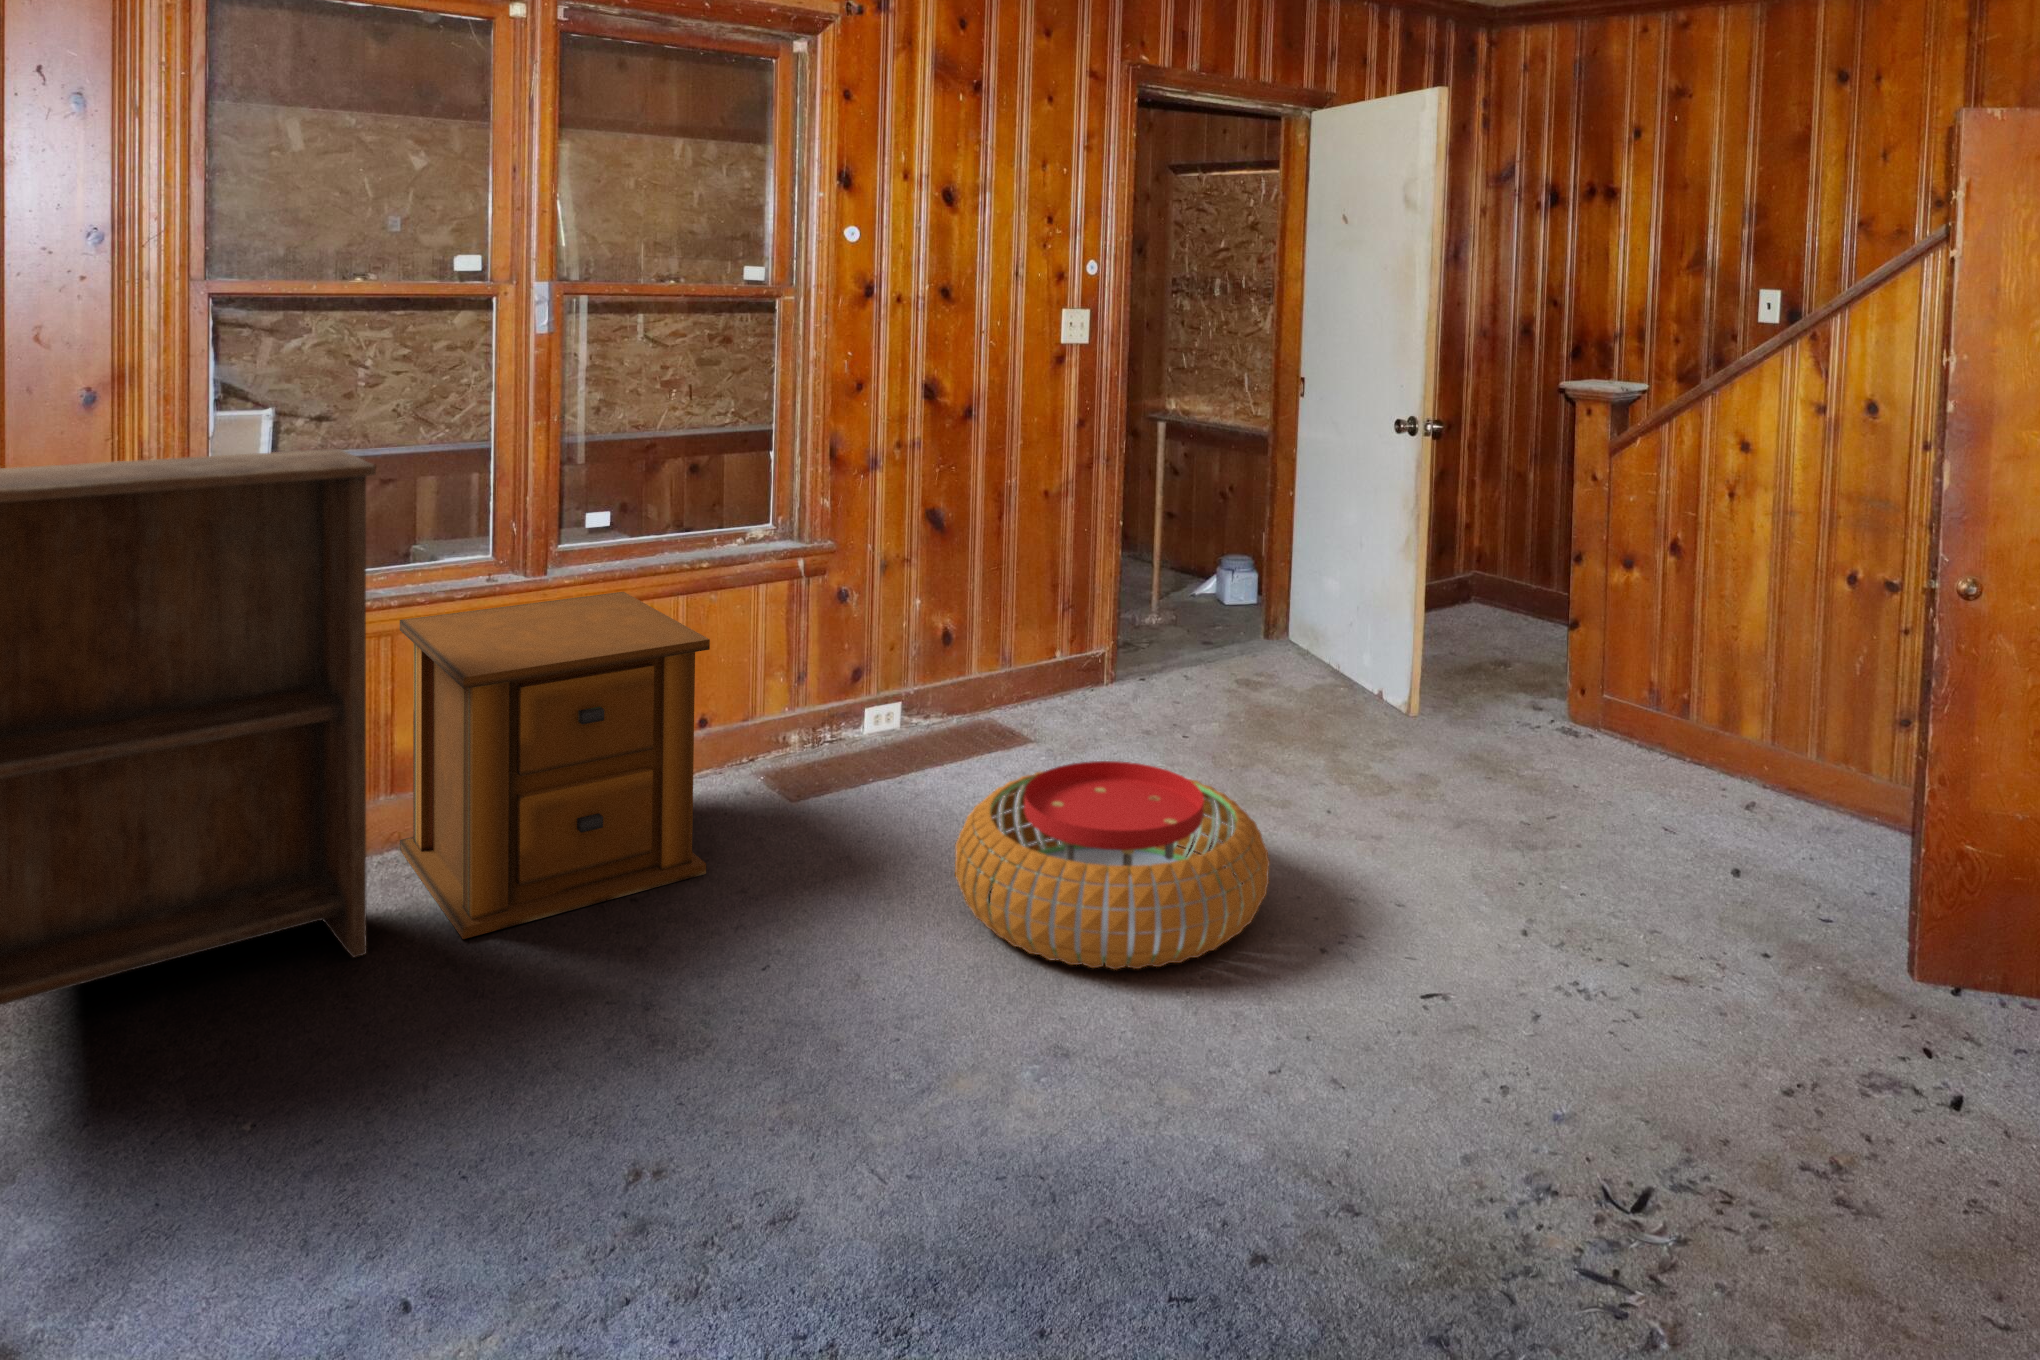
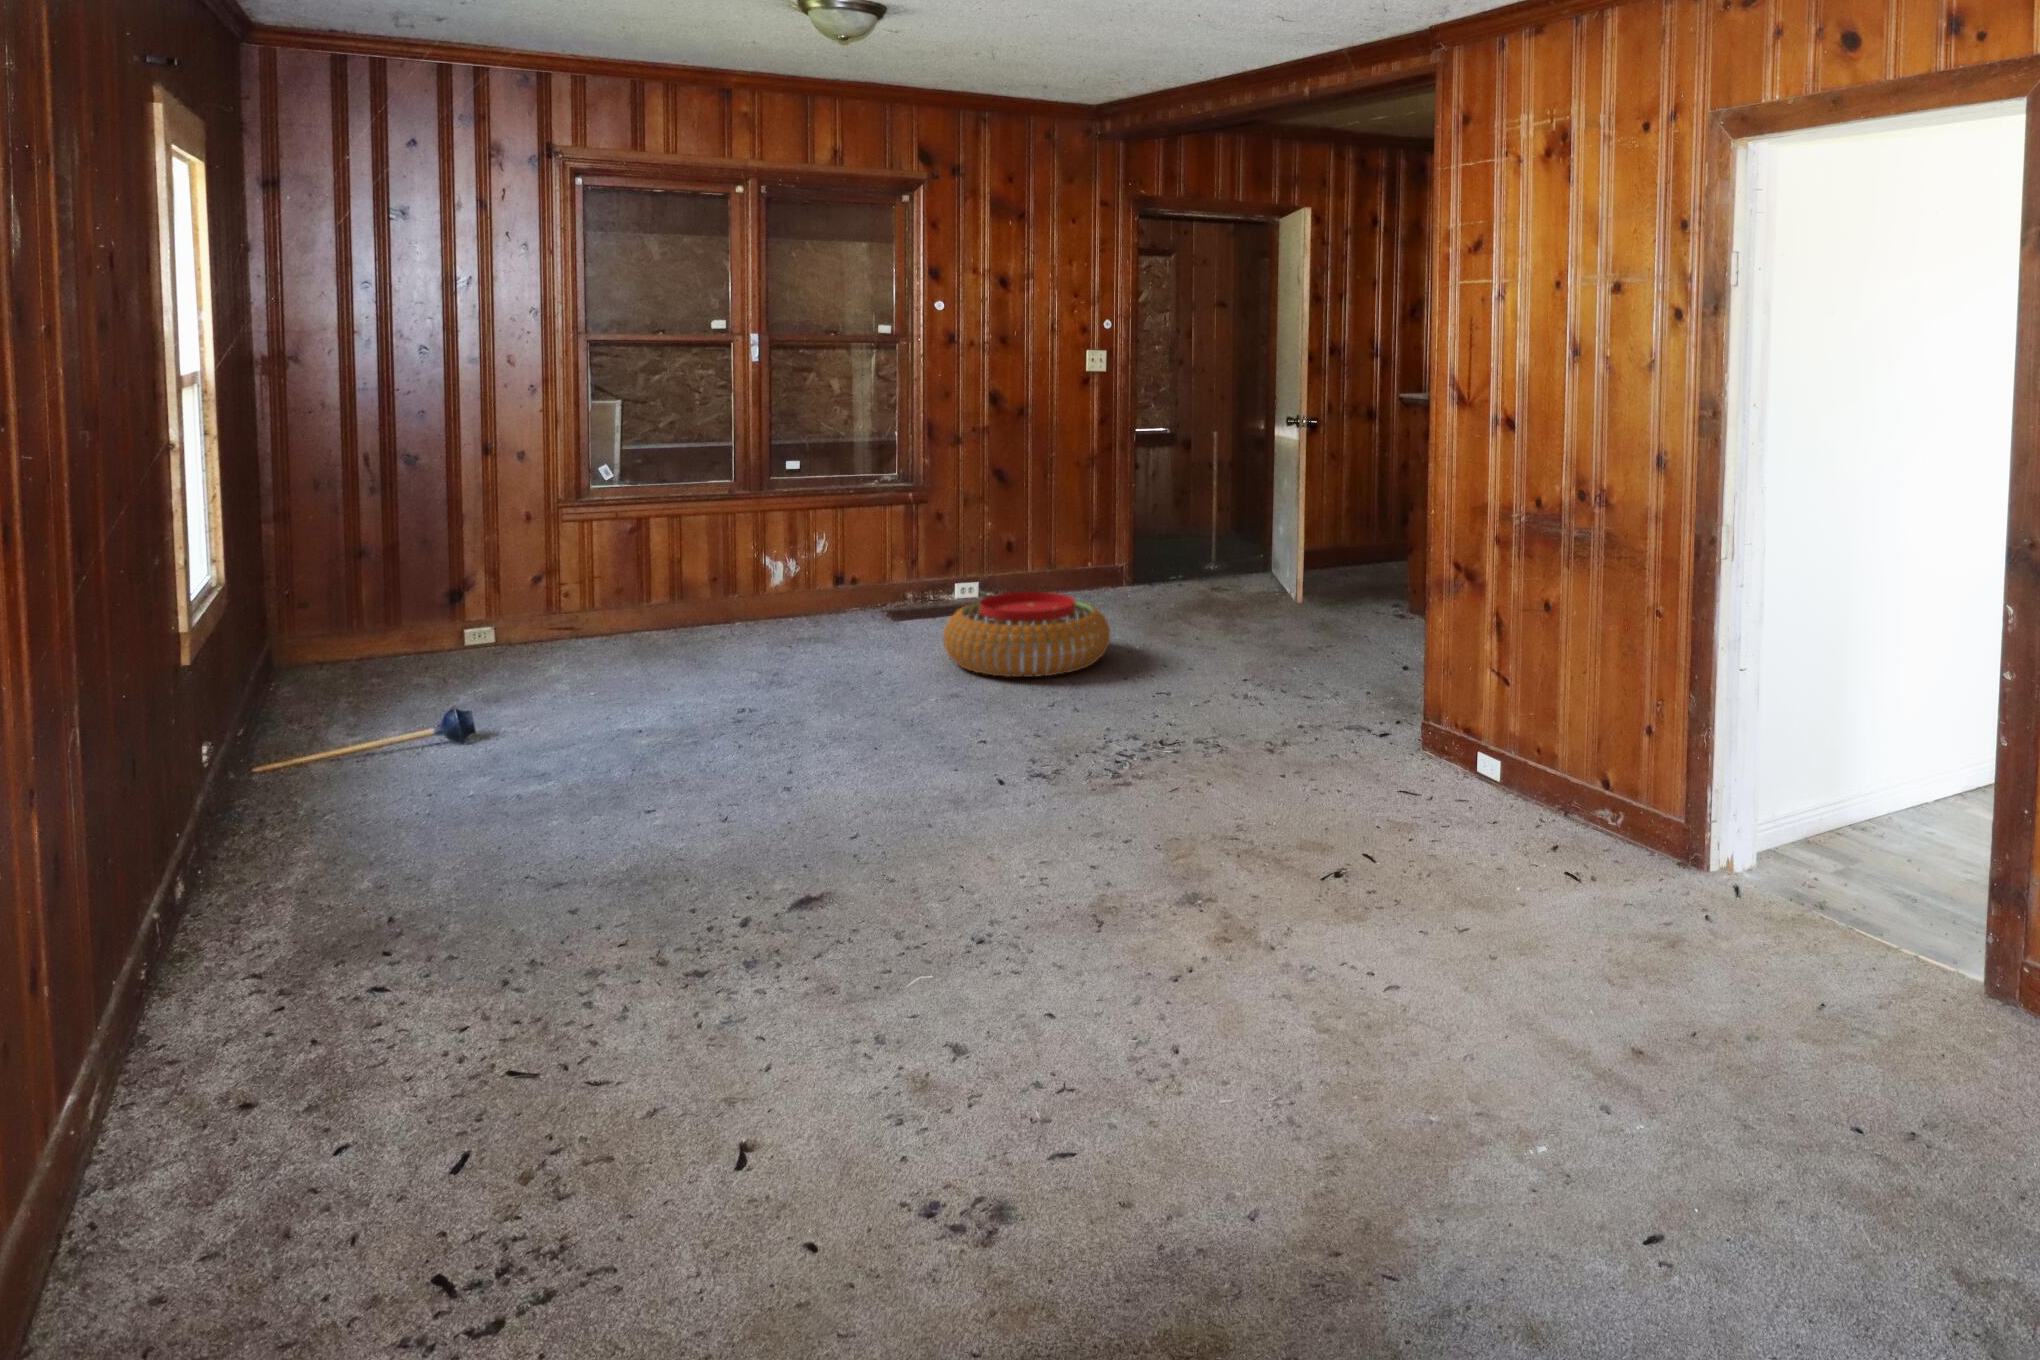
bookshelf: present [0,449,376,1005] -> none [431,416,659,680]
side table: present [400,592,710,939] -> none [683,503,831,655]

